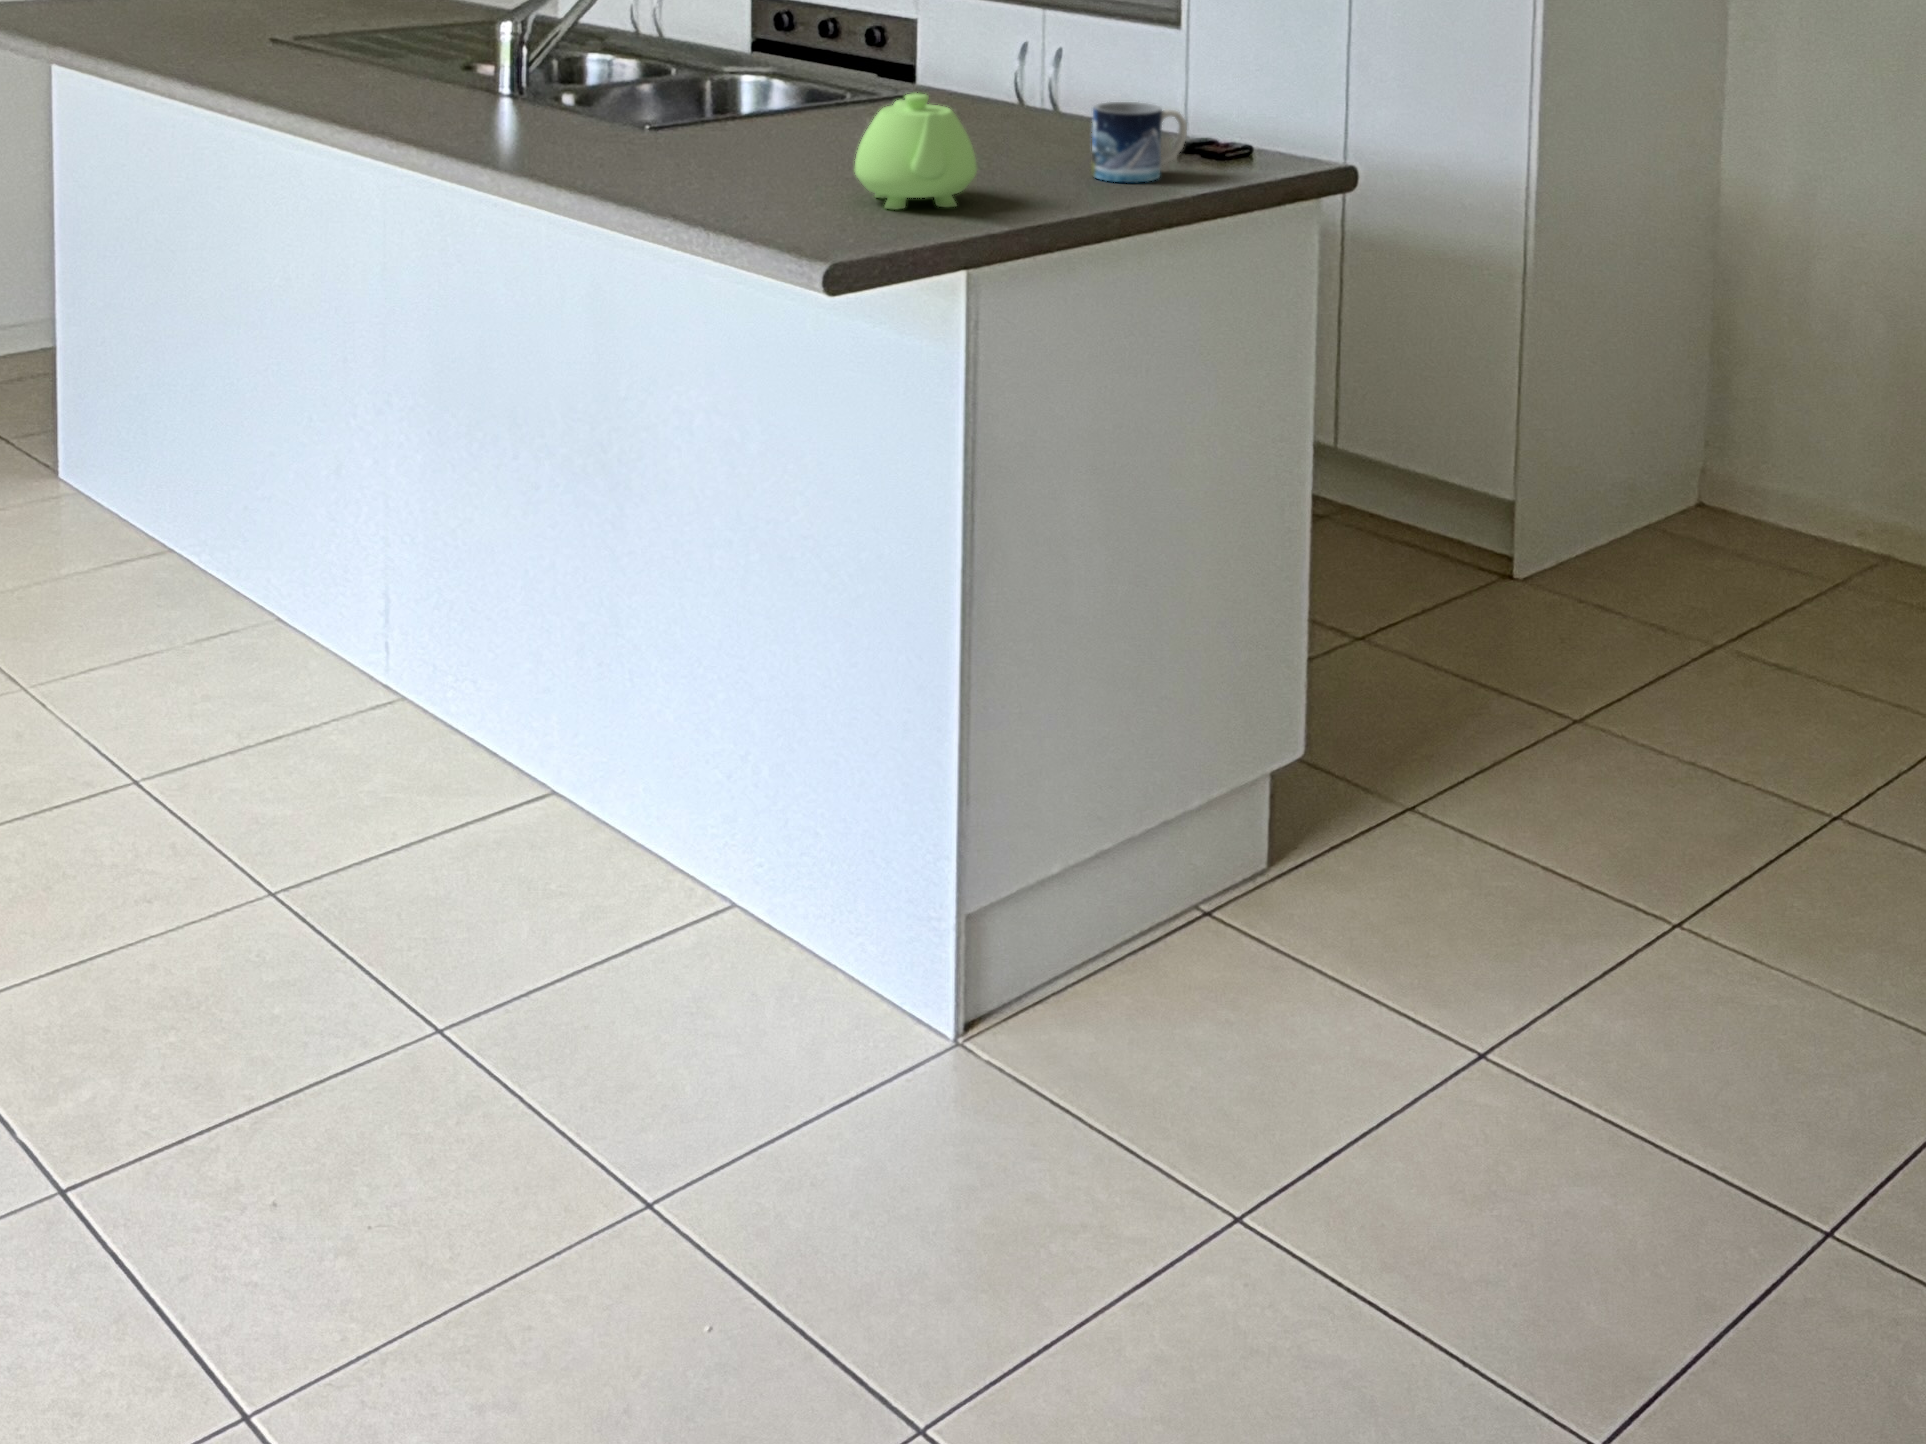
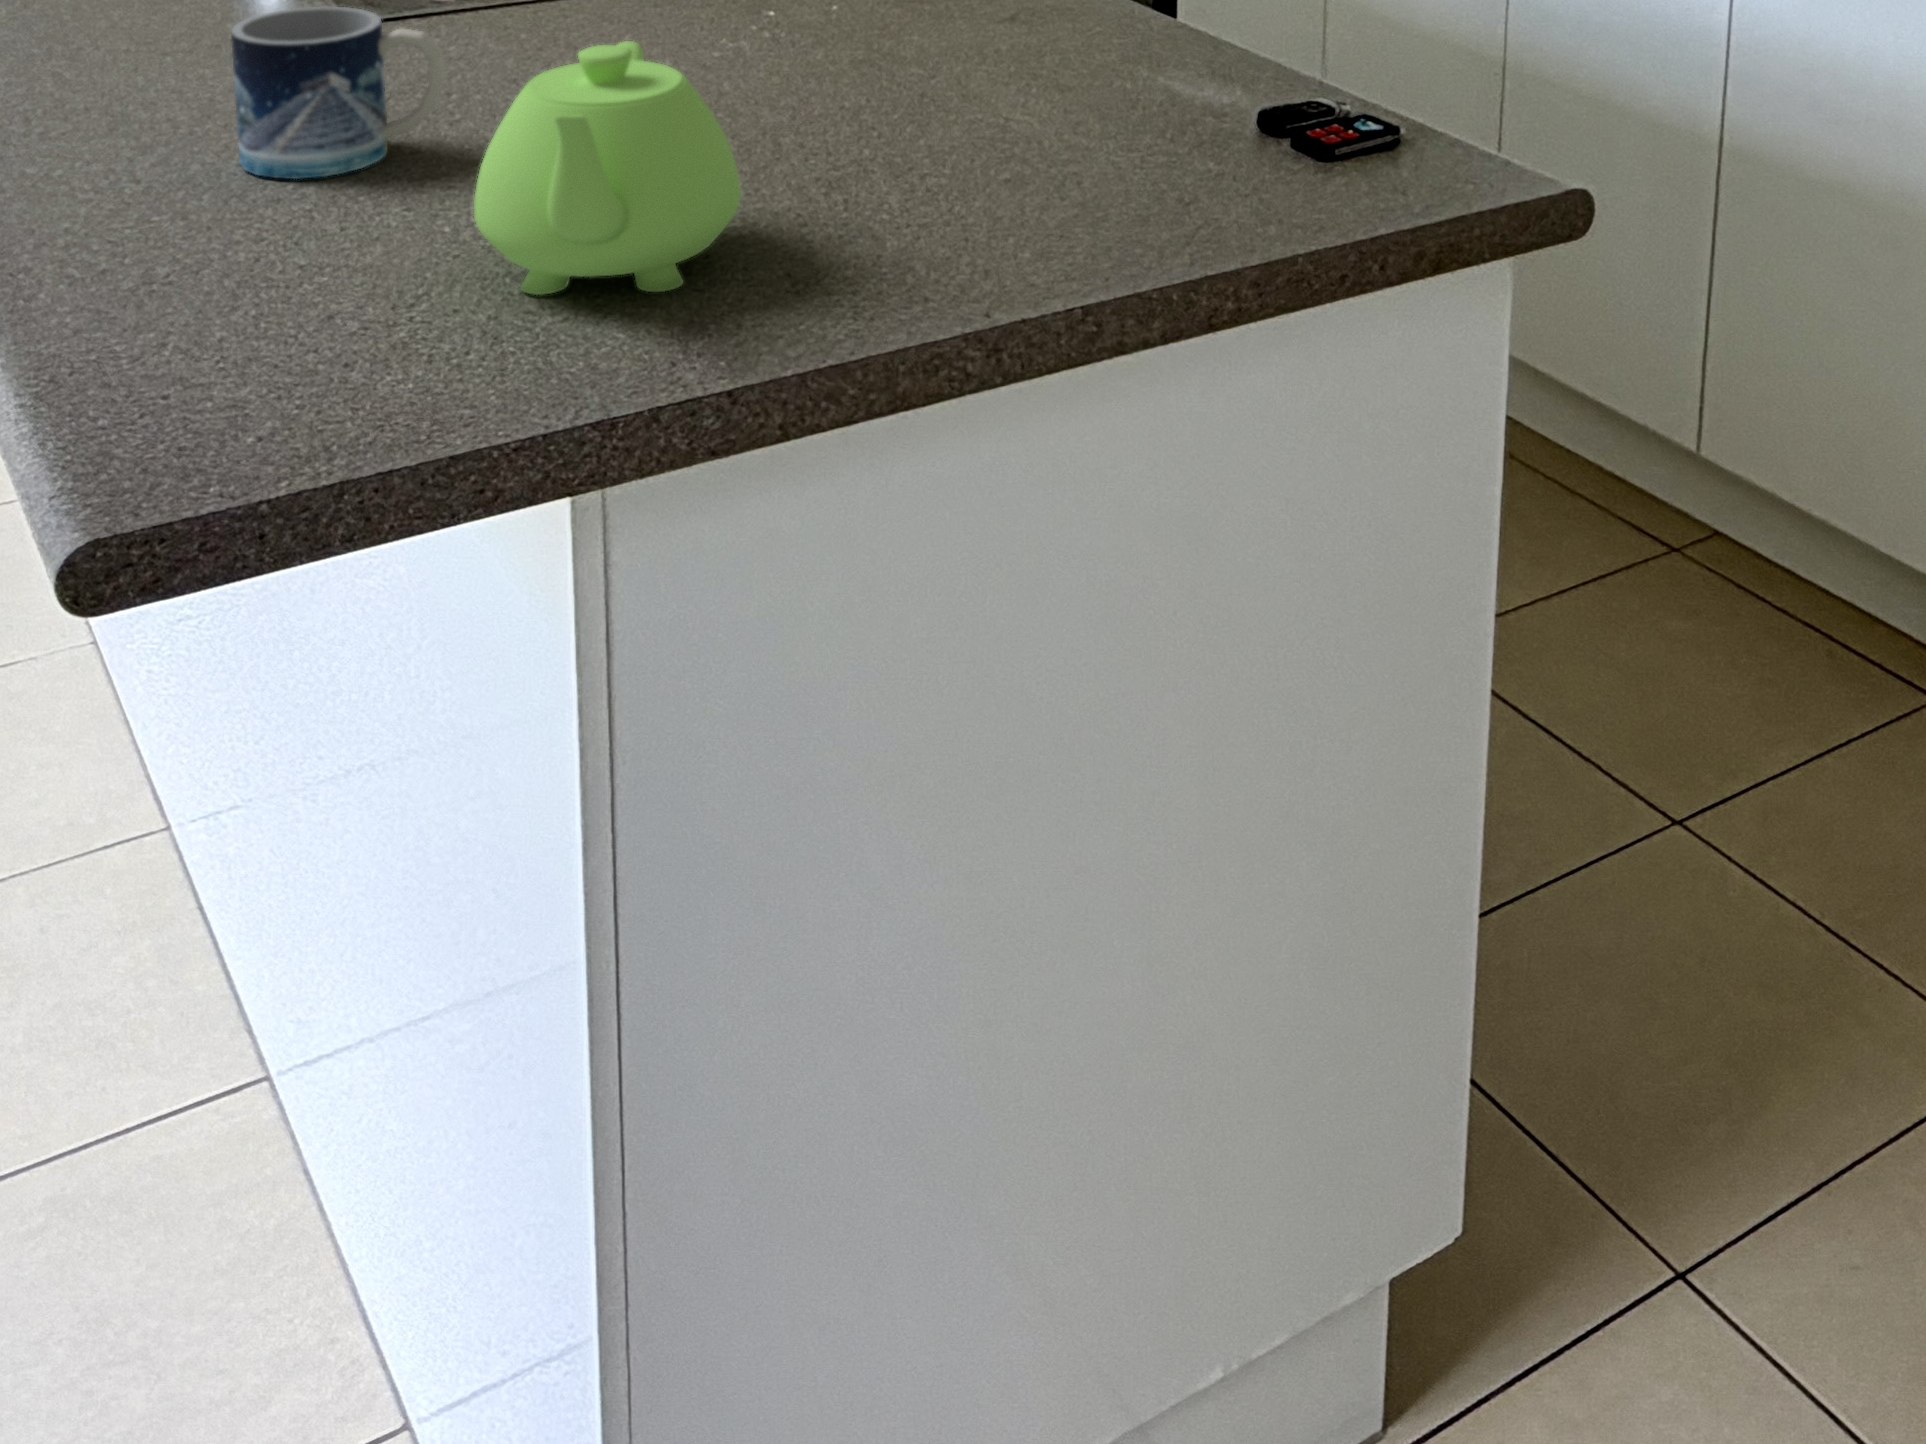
mug: present [1092,102,1187,183] -> present [231,7,446,179]

